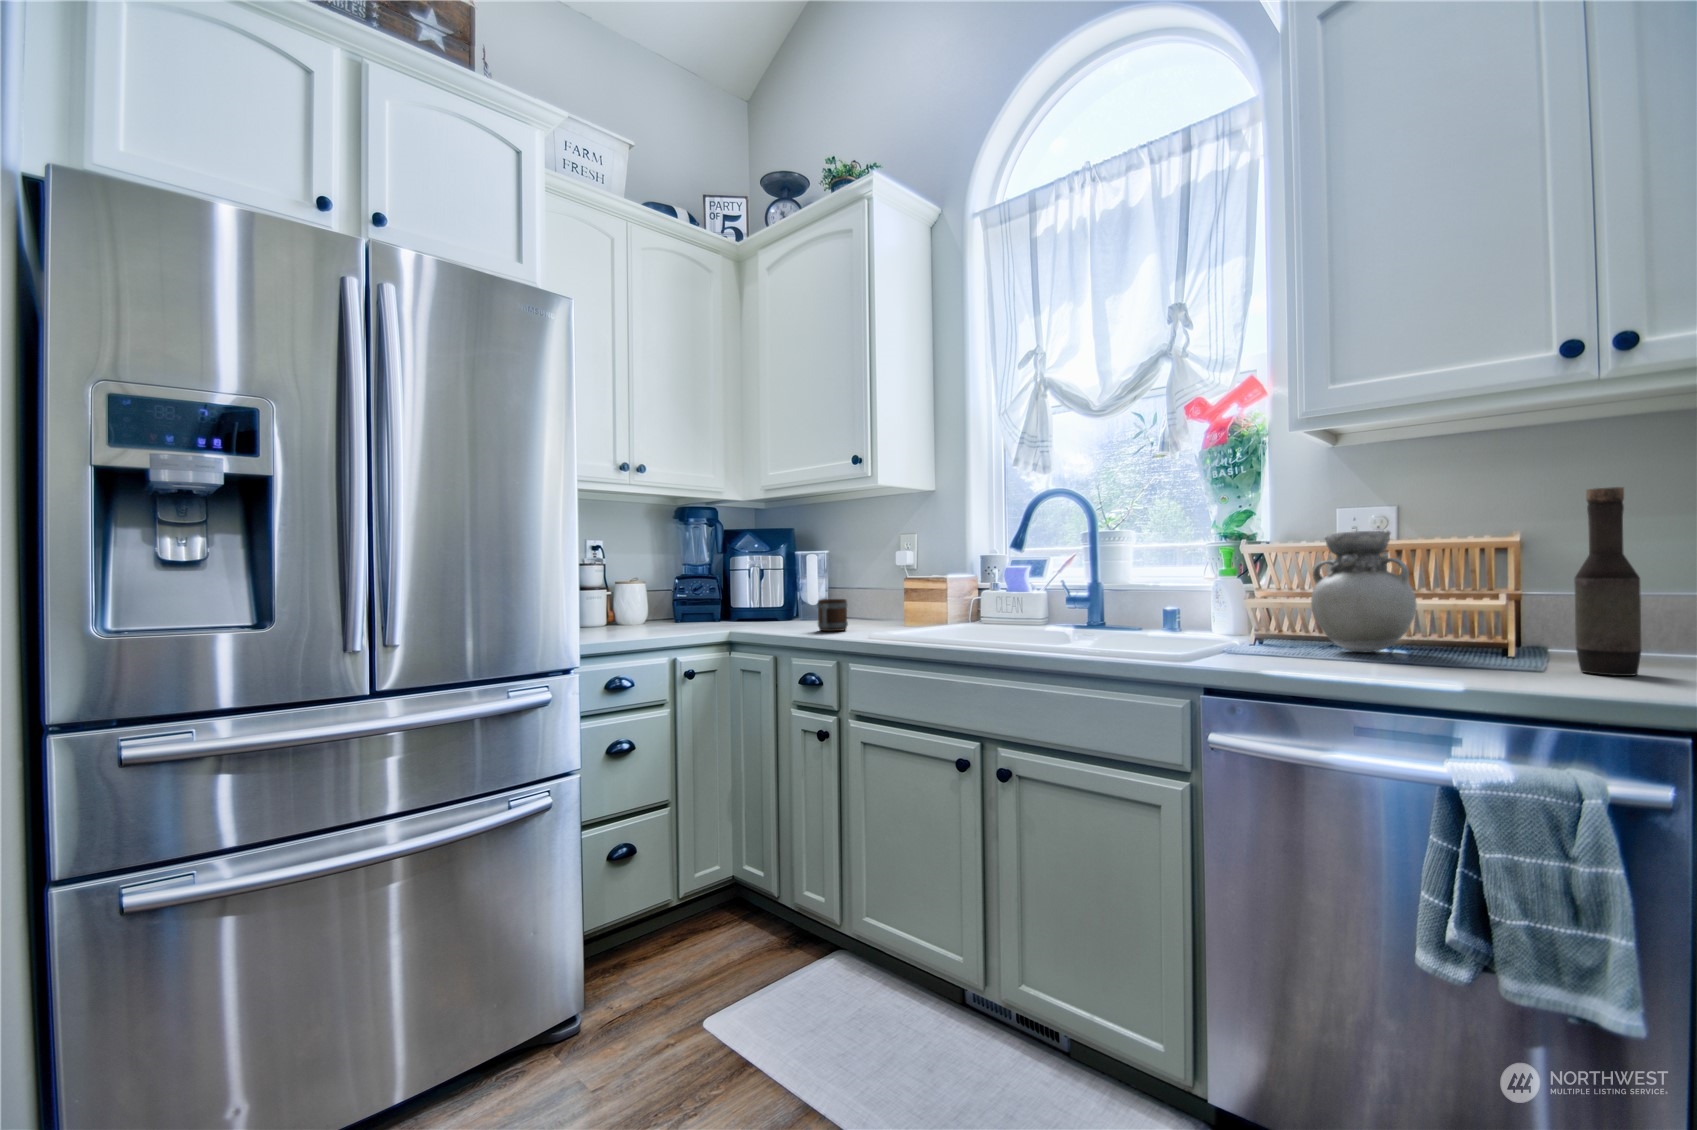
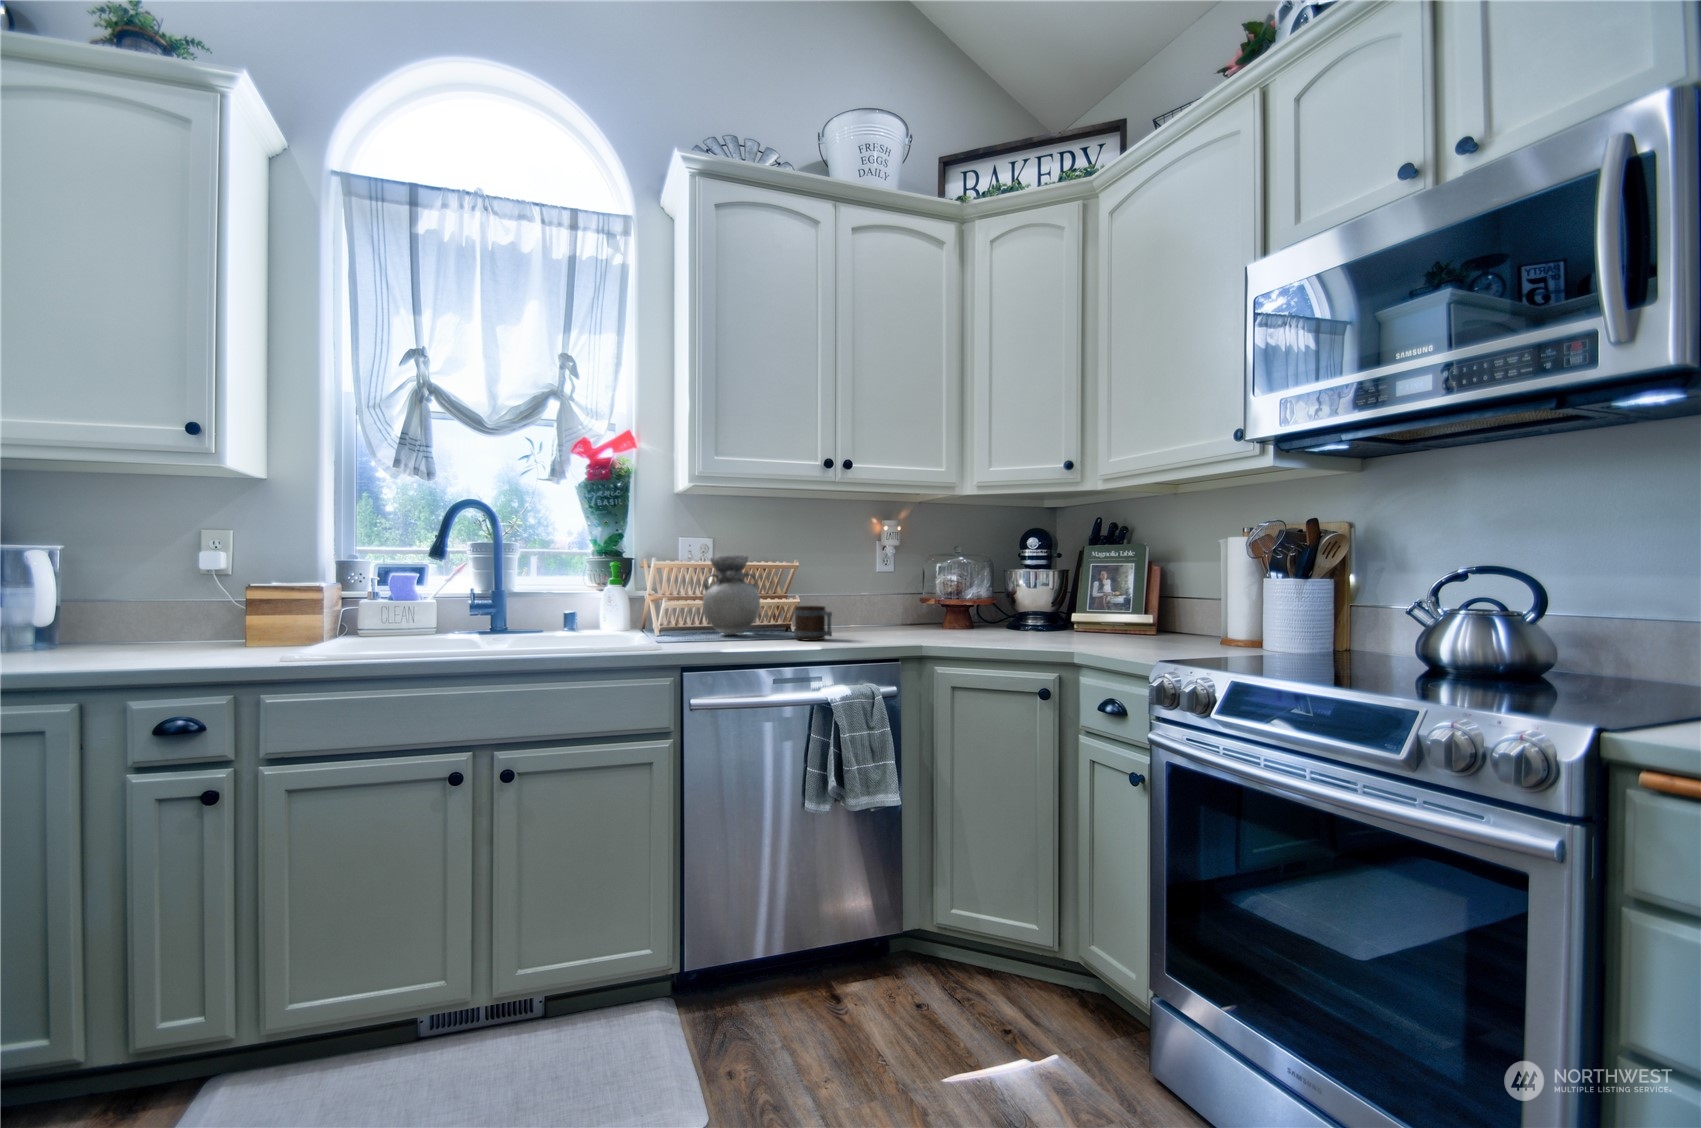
bottle: present [1574,487,1641,676] -> none [837,538,861,635]
mug: present [817,599,848,631] -> present [794,606,832,640]

